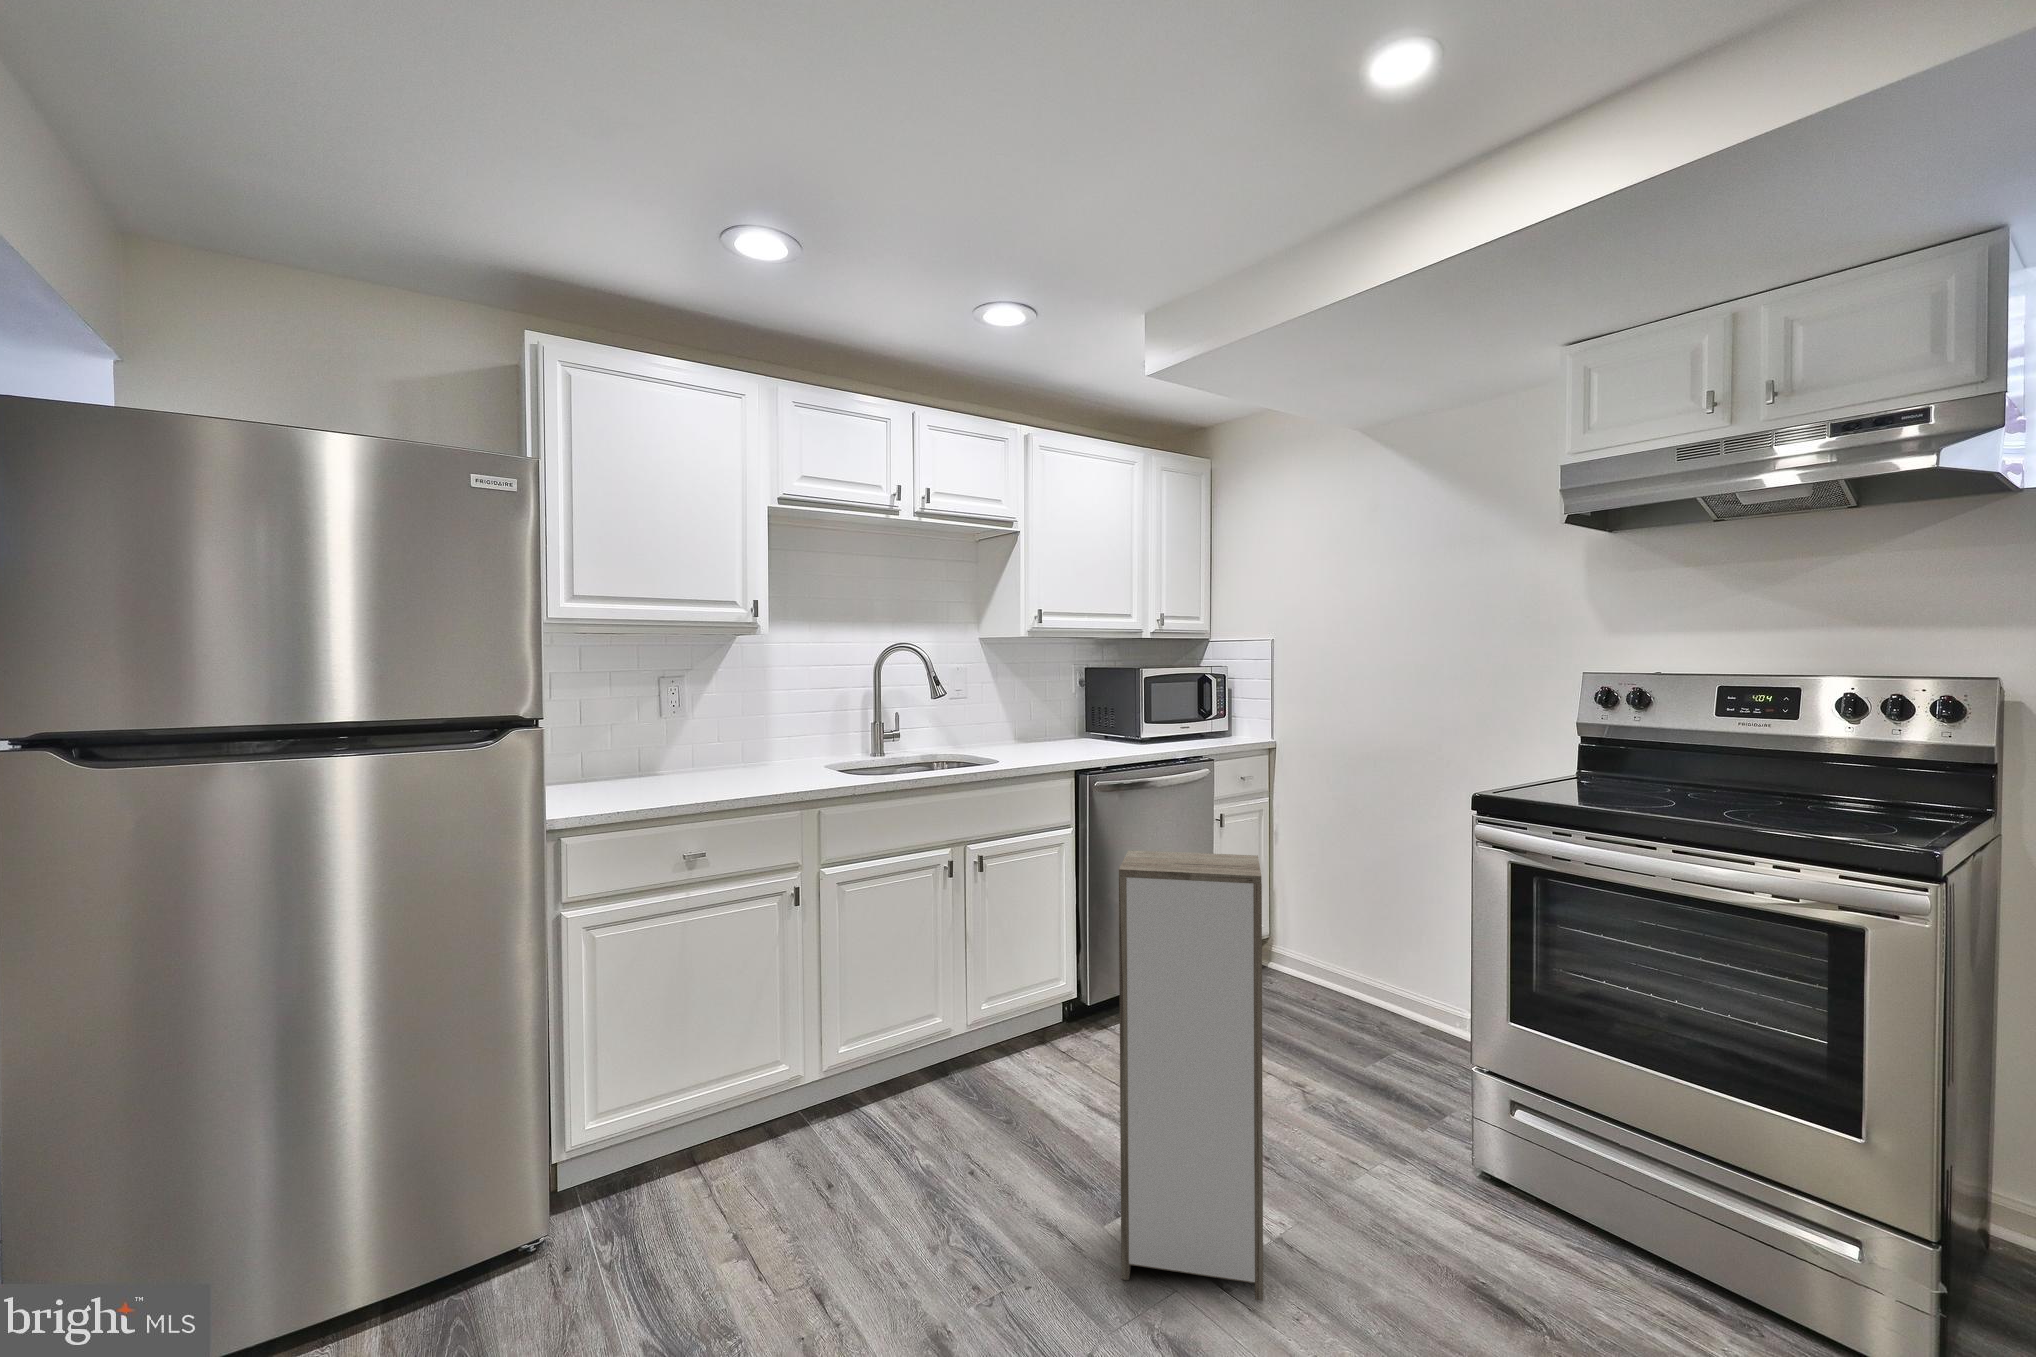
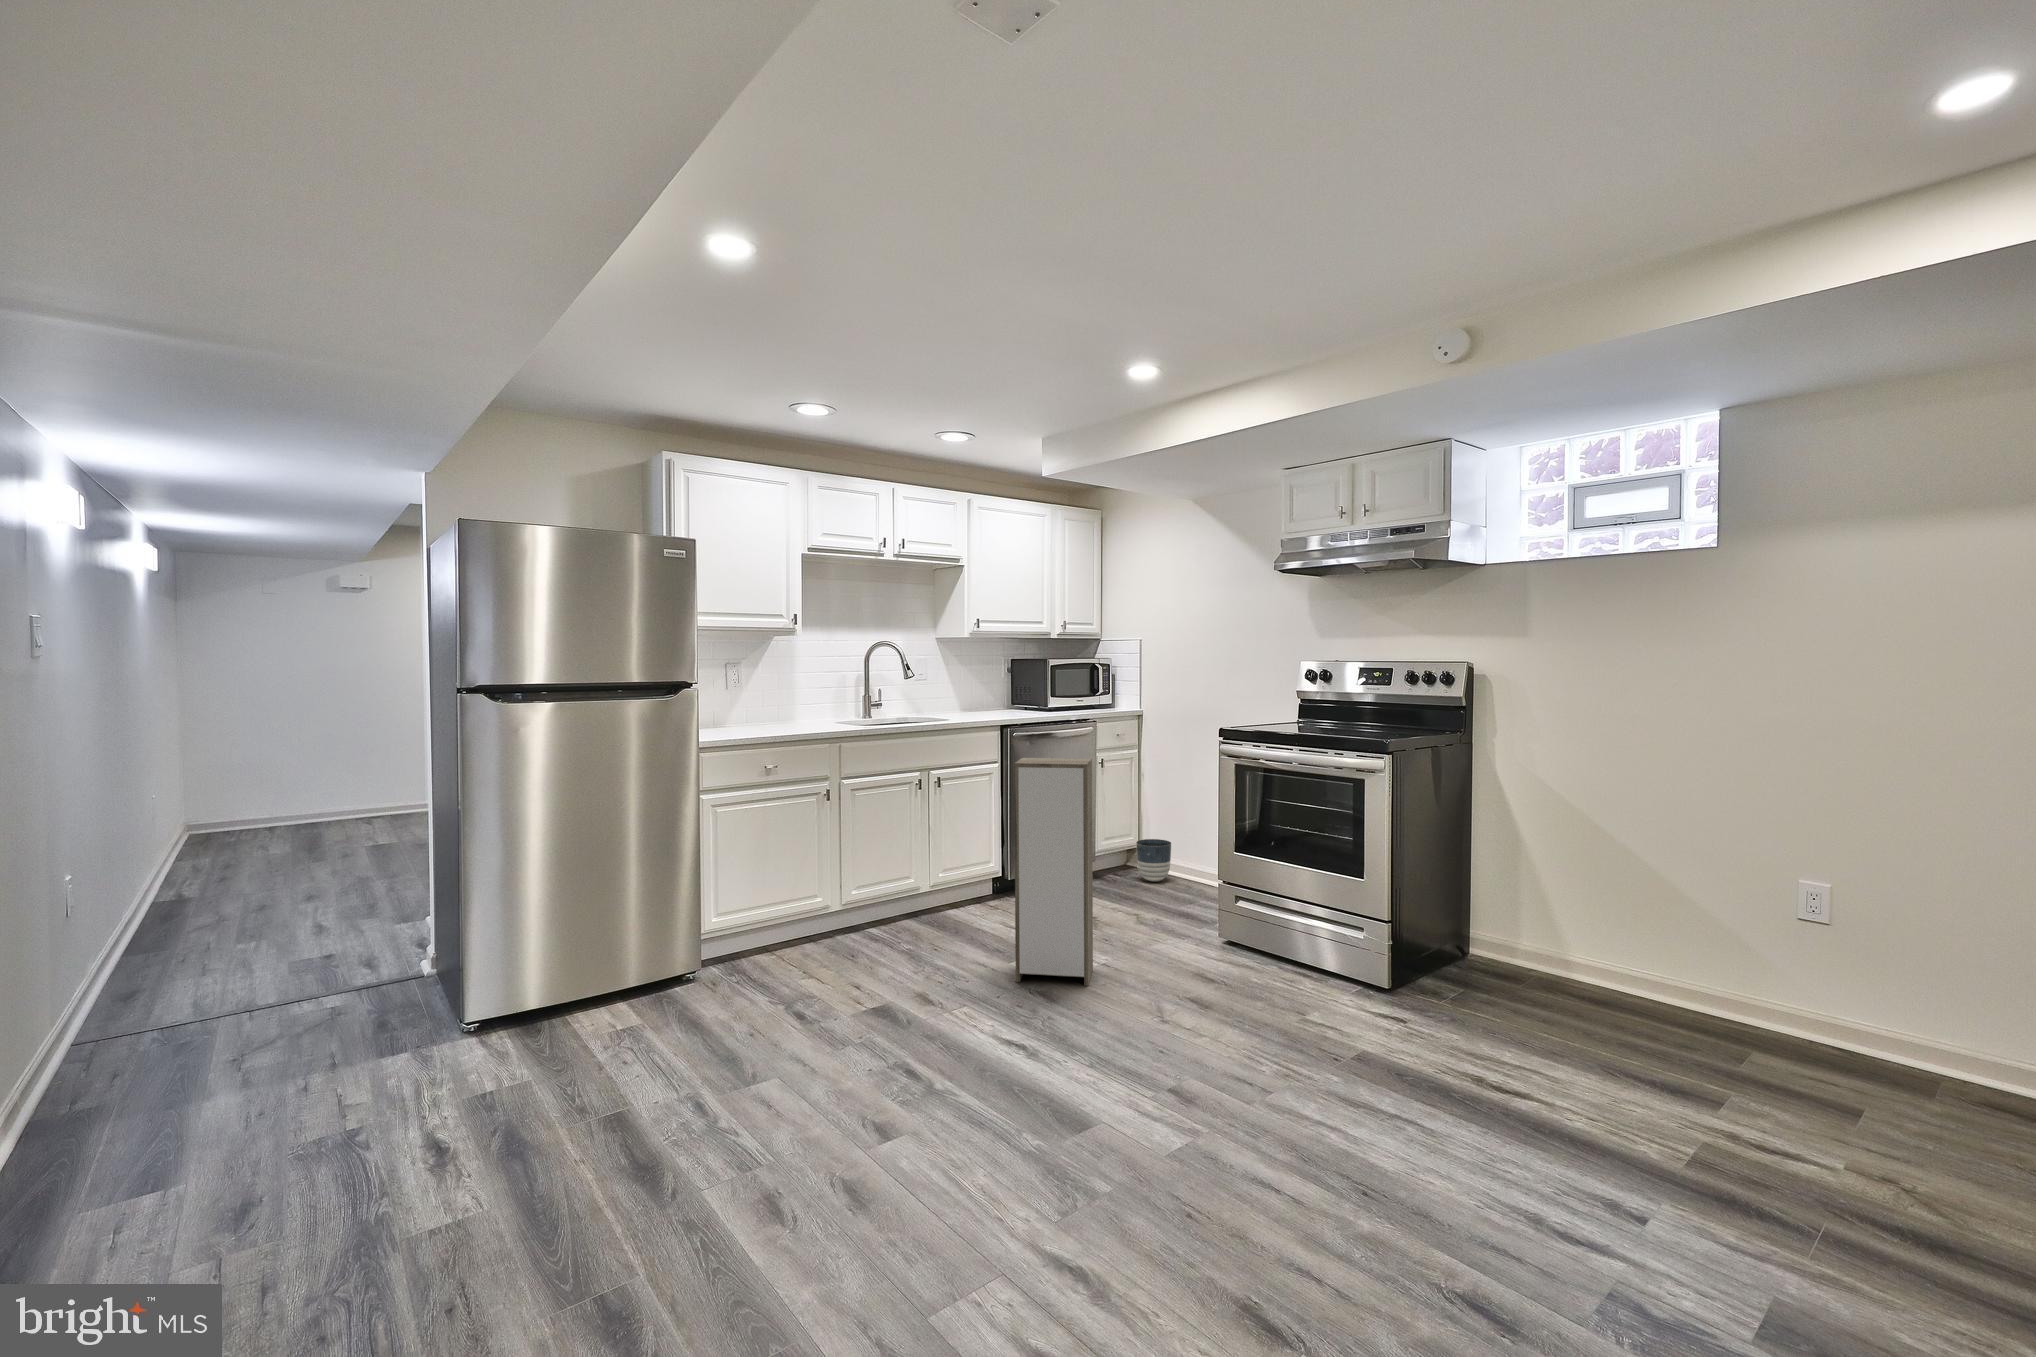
planter: none [1272,931,1326,997] -> present [1136,839,1171,882]

